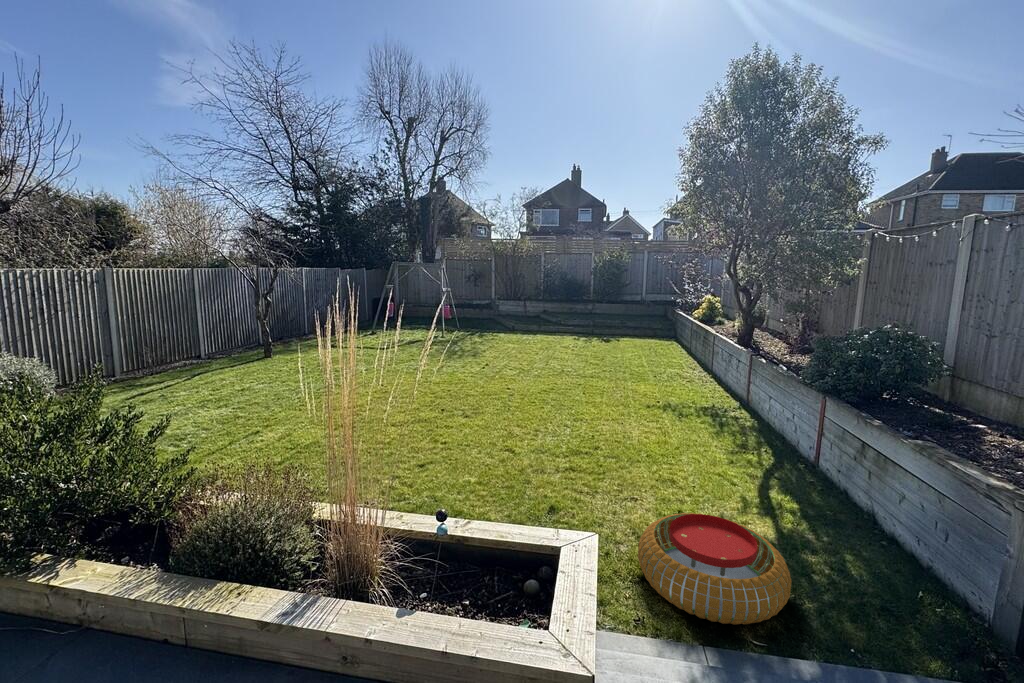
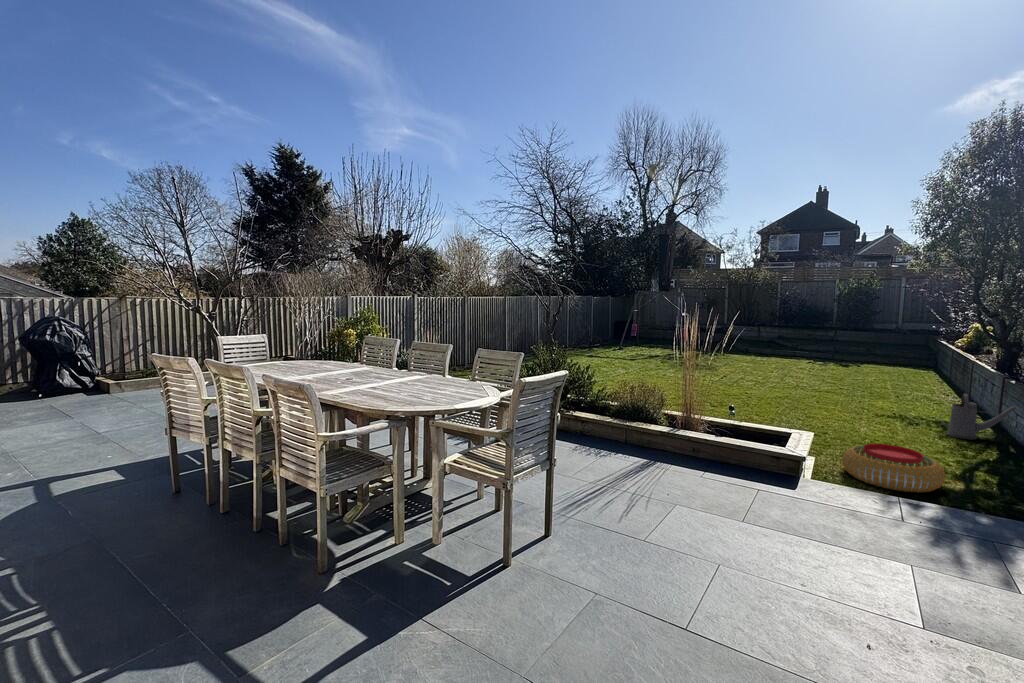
watering can: none [720,390,795,447] -> present [939,394,1016,440]

